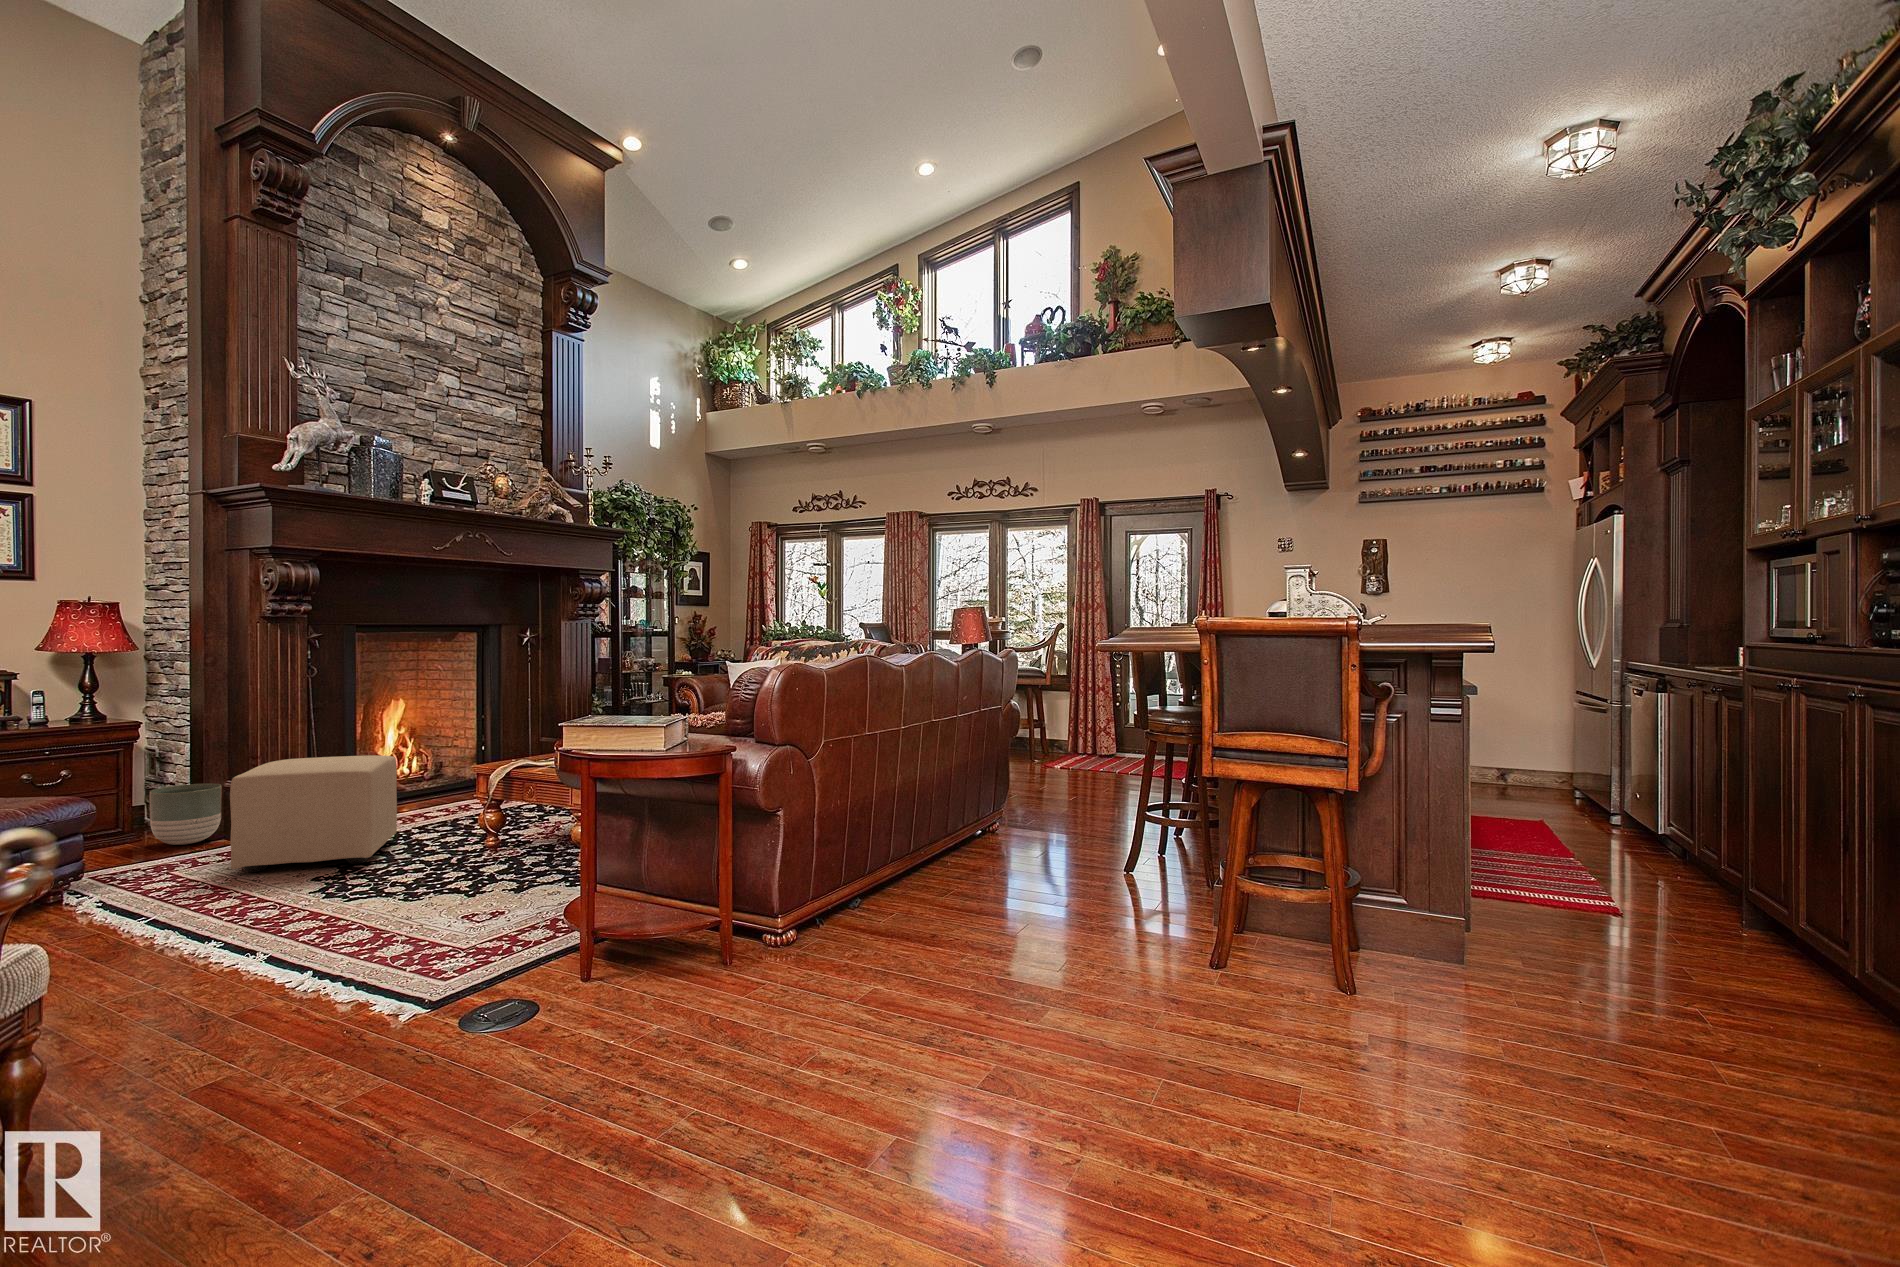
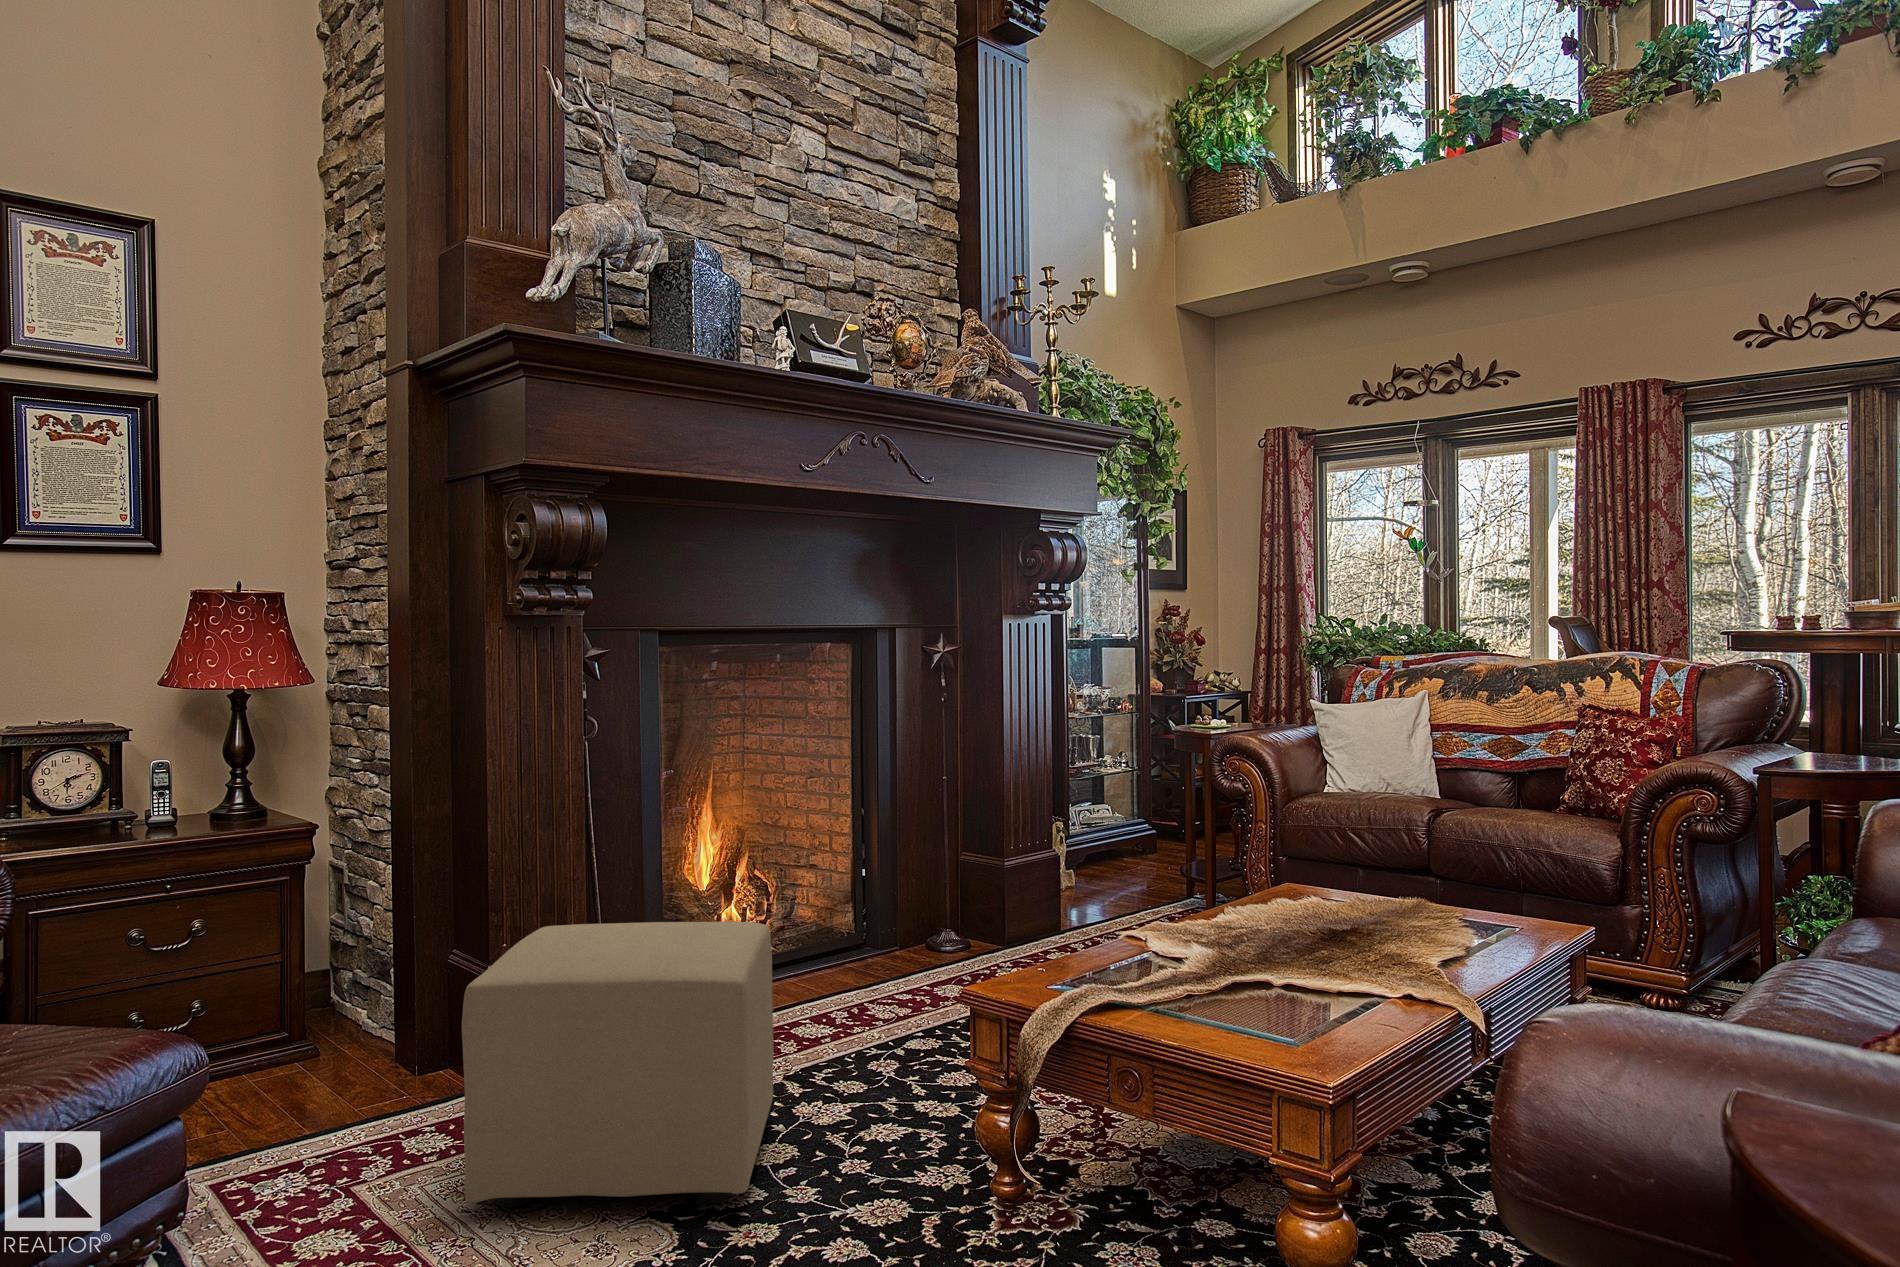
planter: present [150,784,222,845] -> none [324,954,445,1085]

